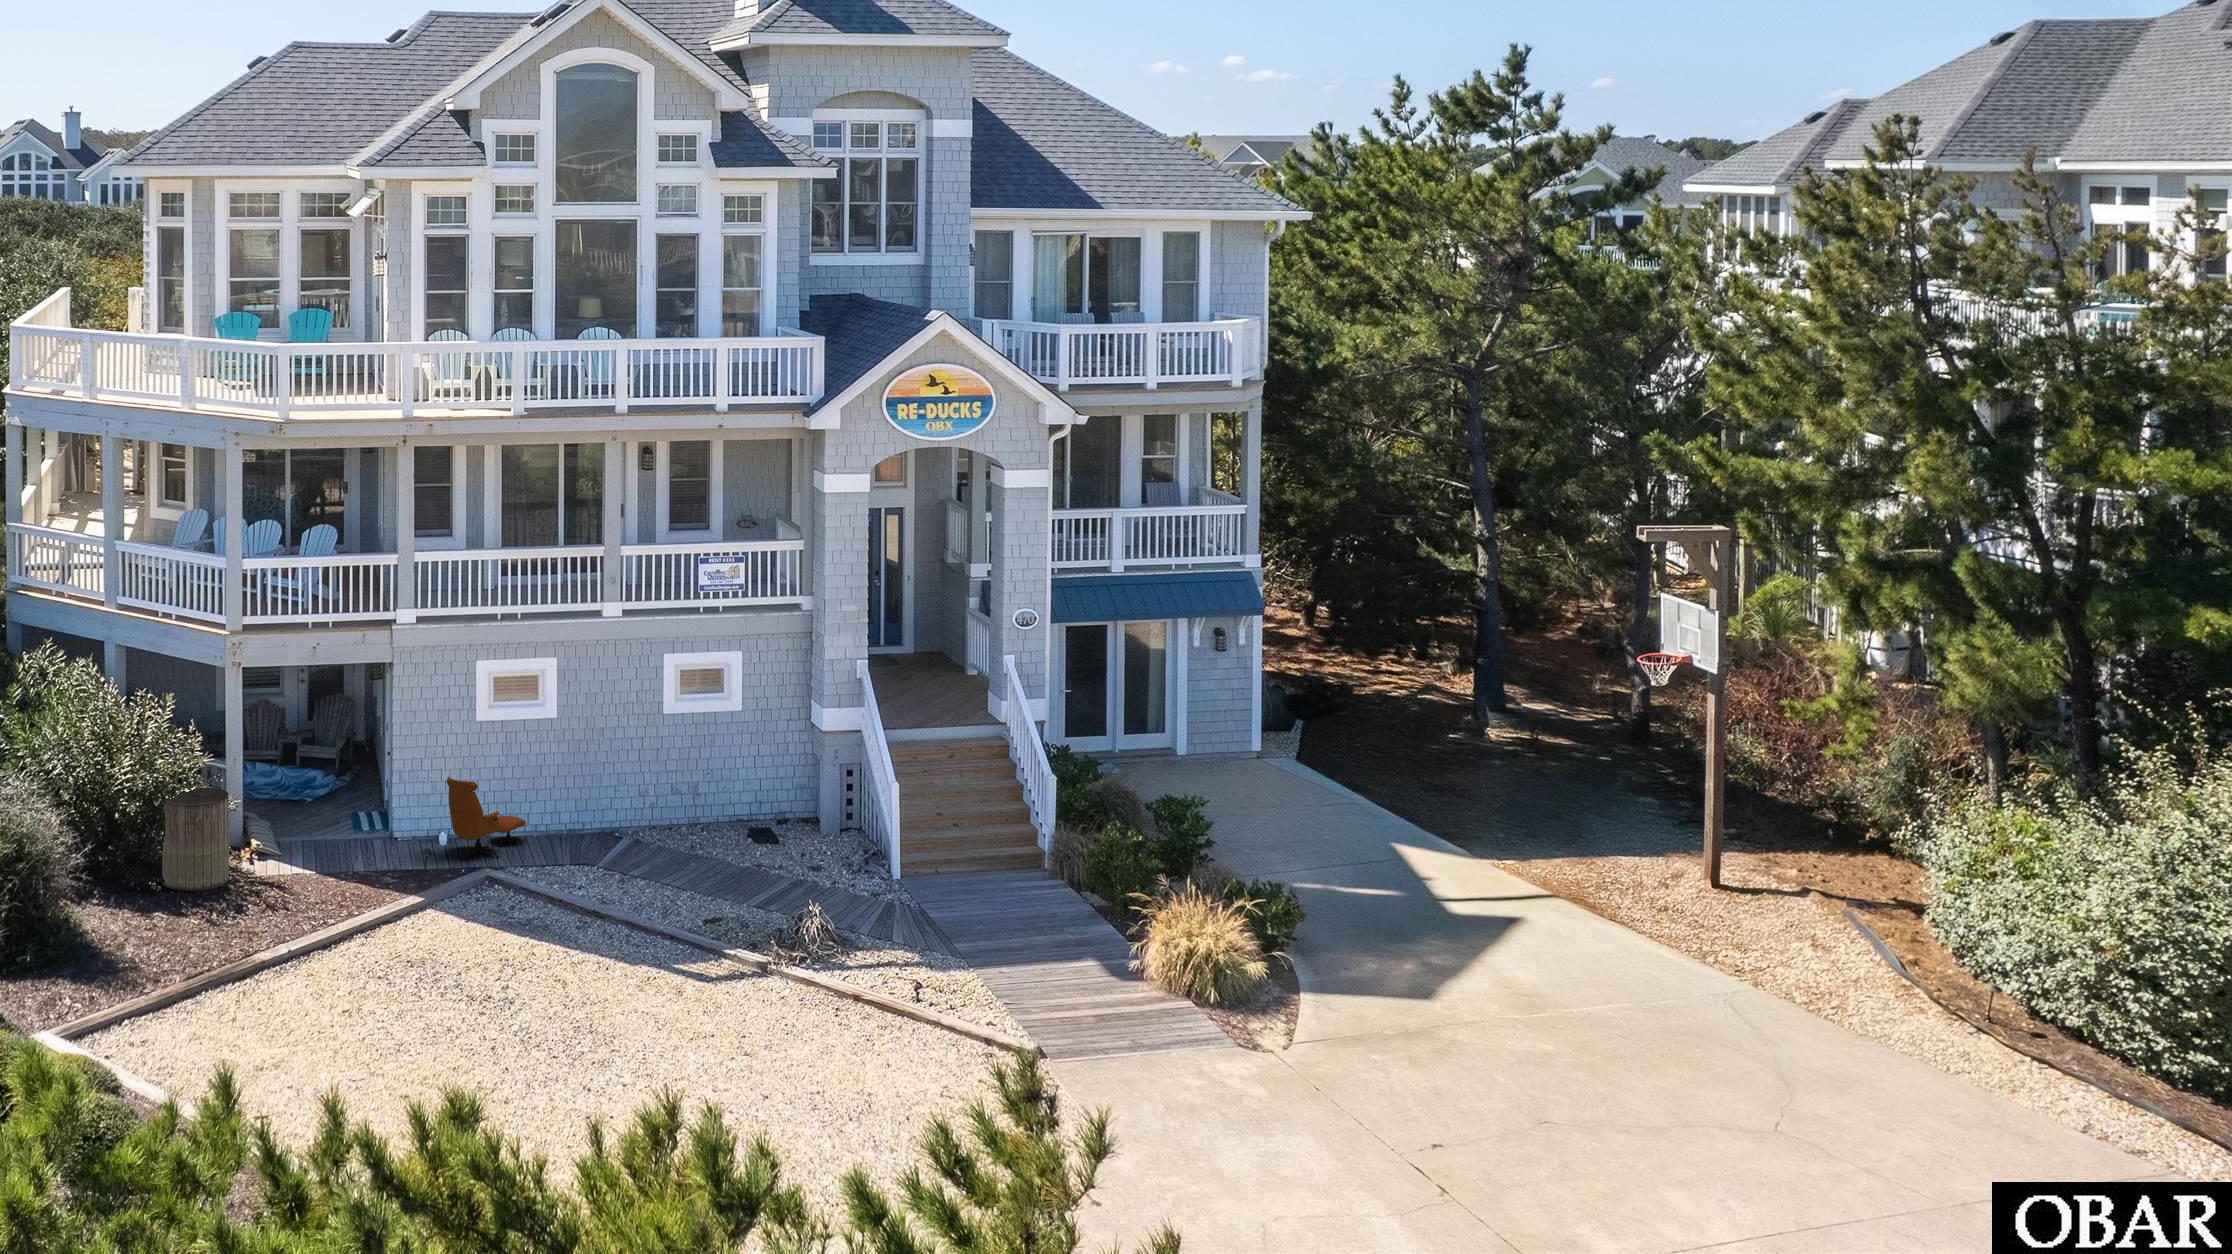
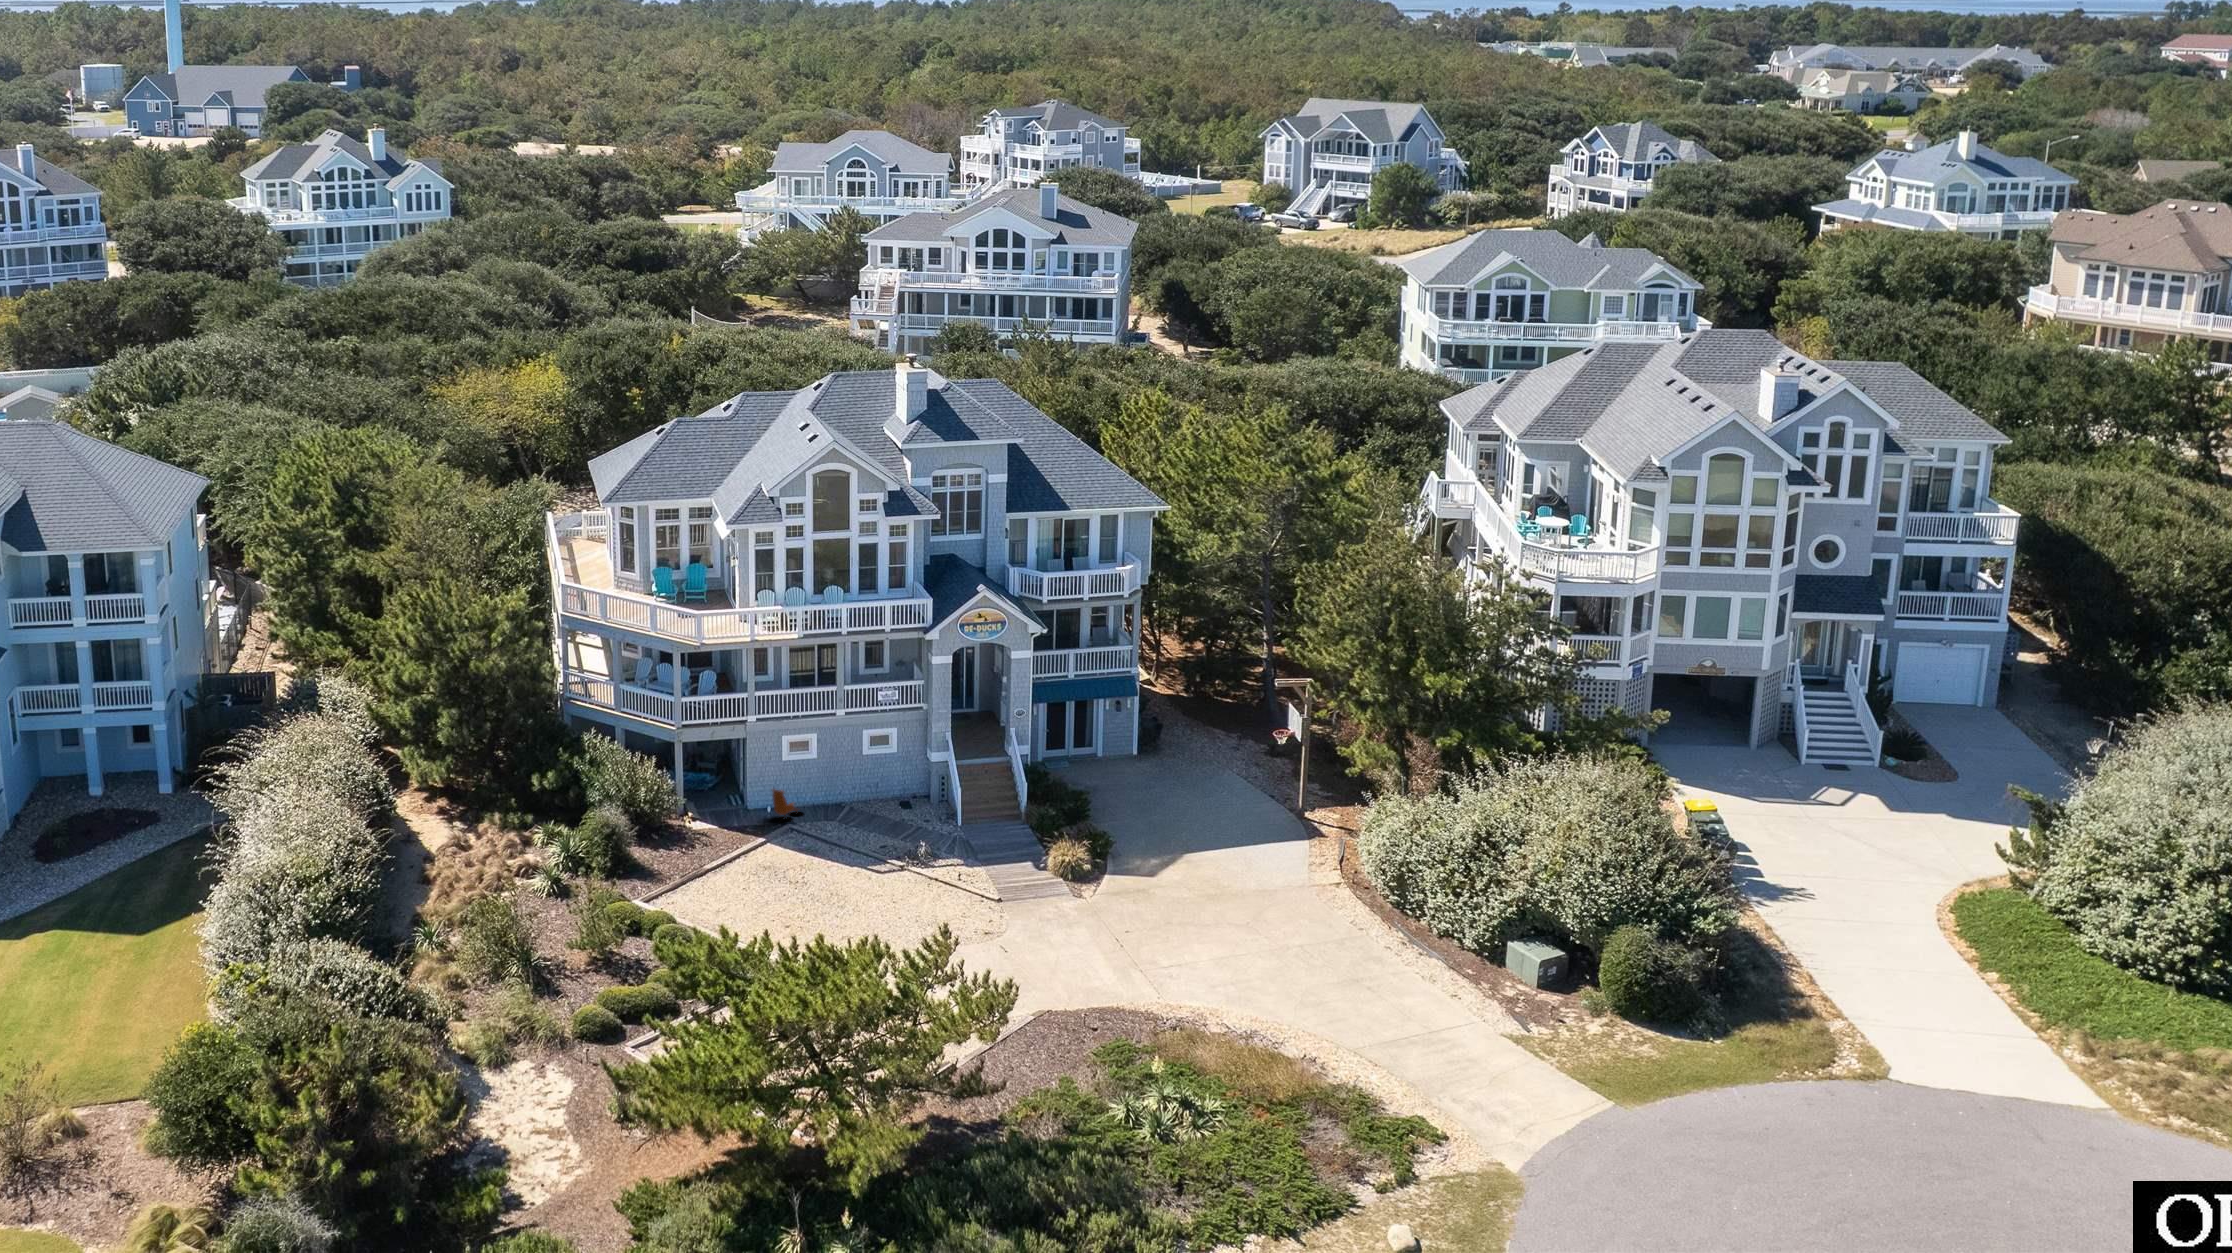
trash can: present [162,787,229,891] -> none [657,795,684,838]

